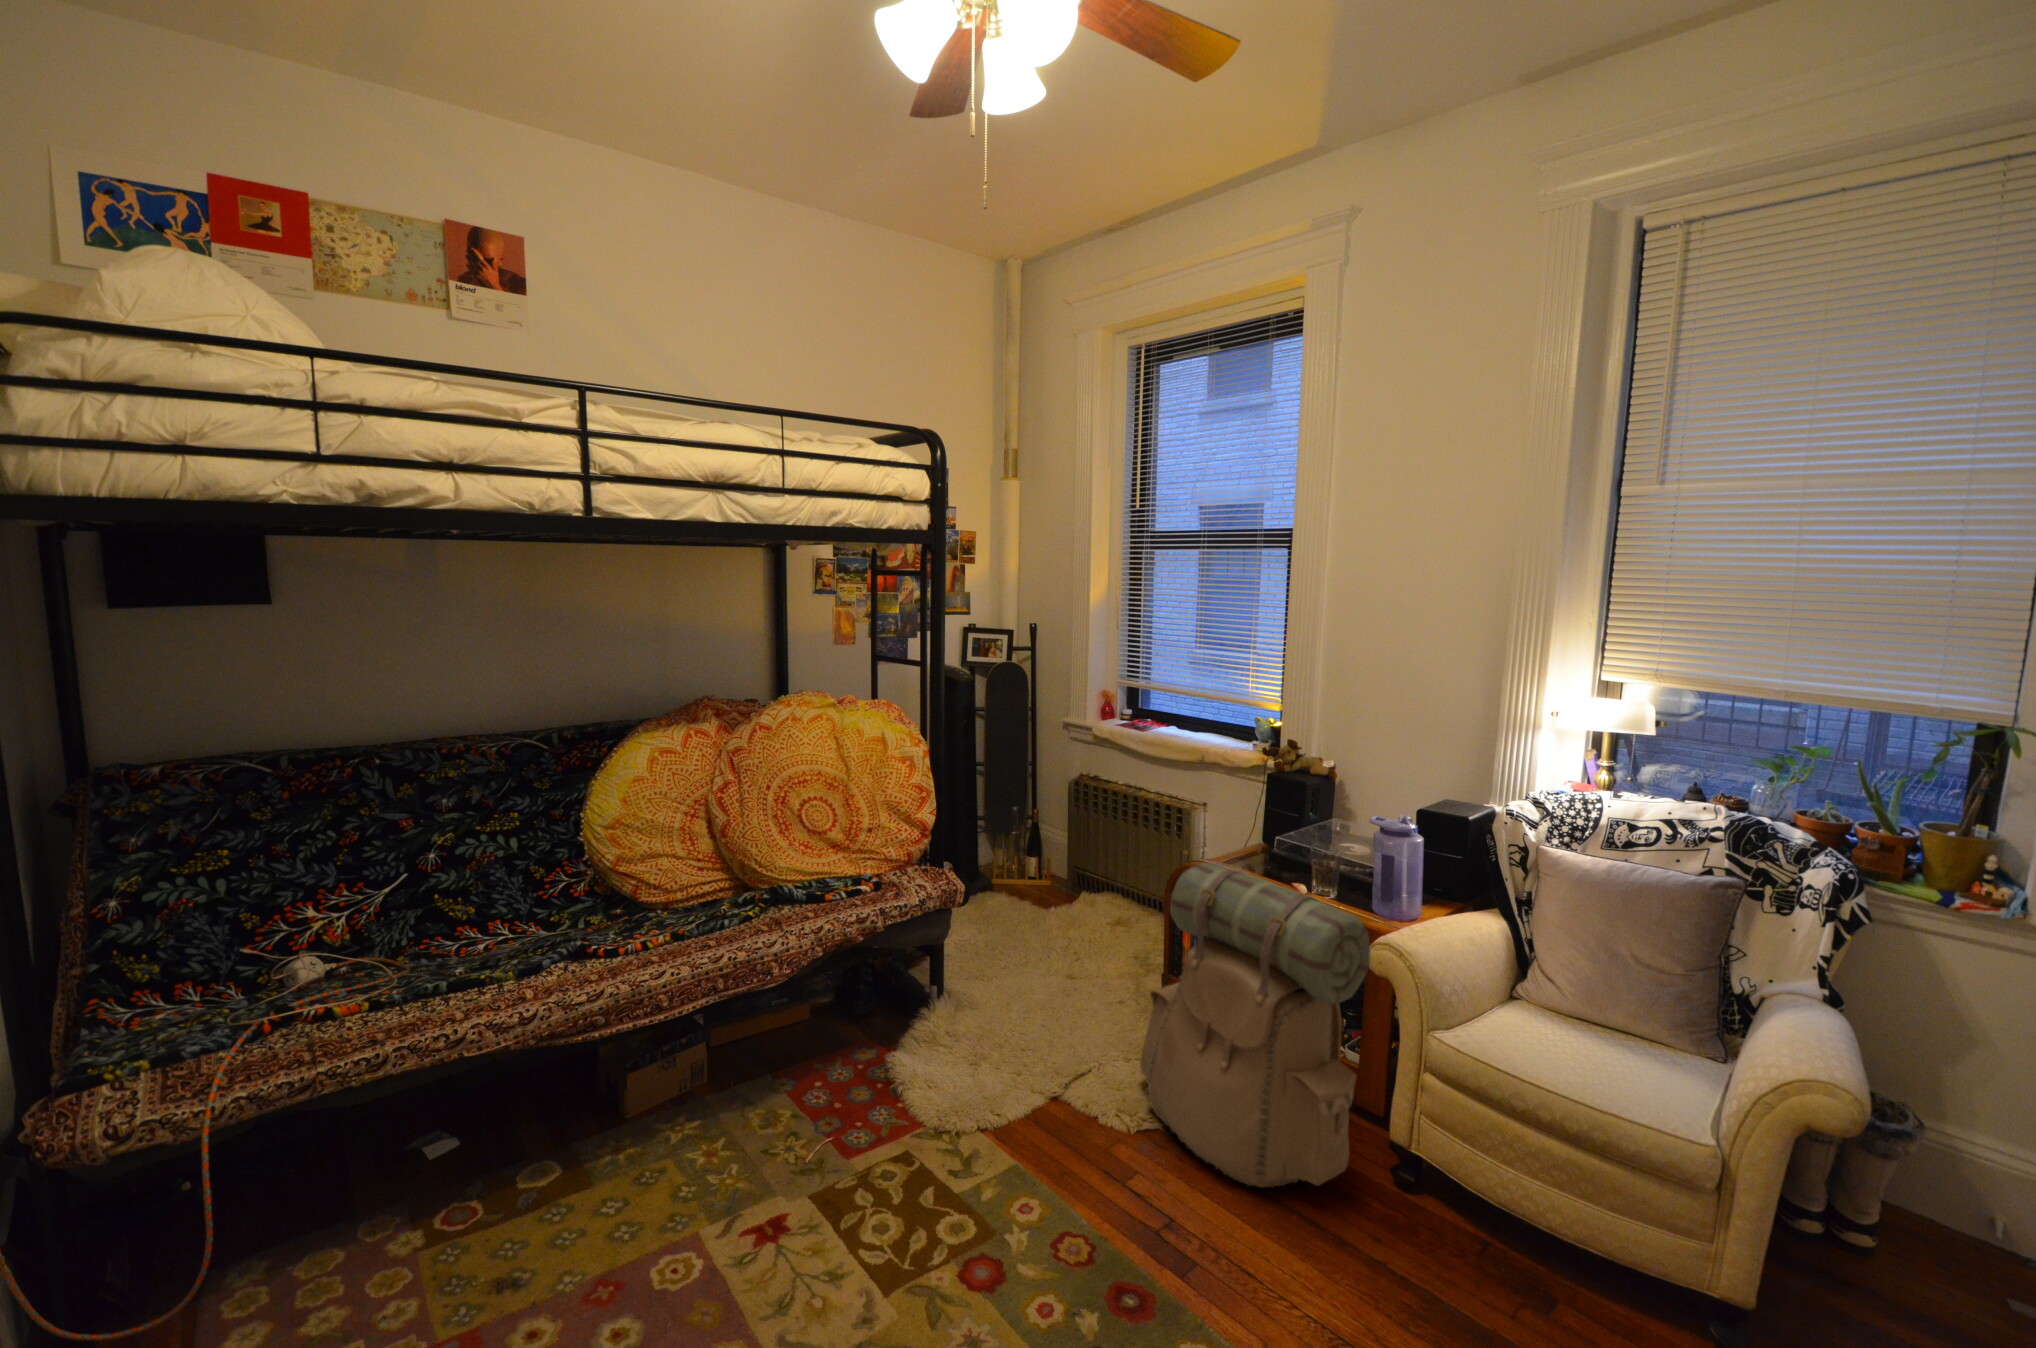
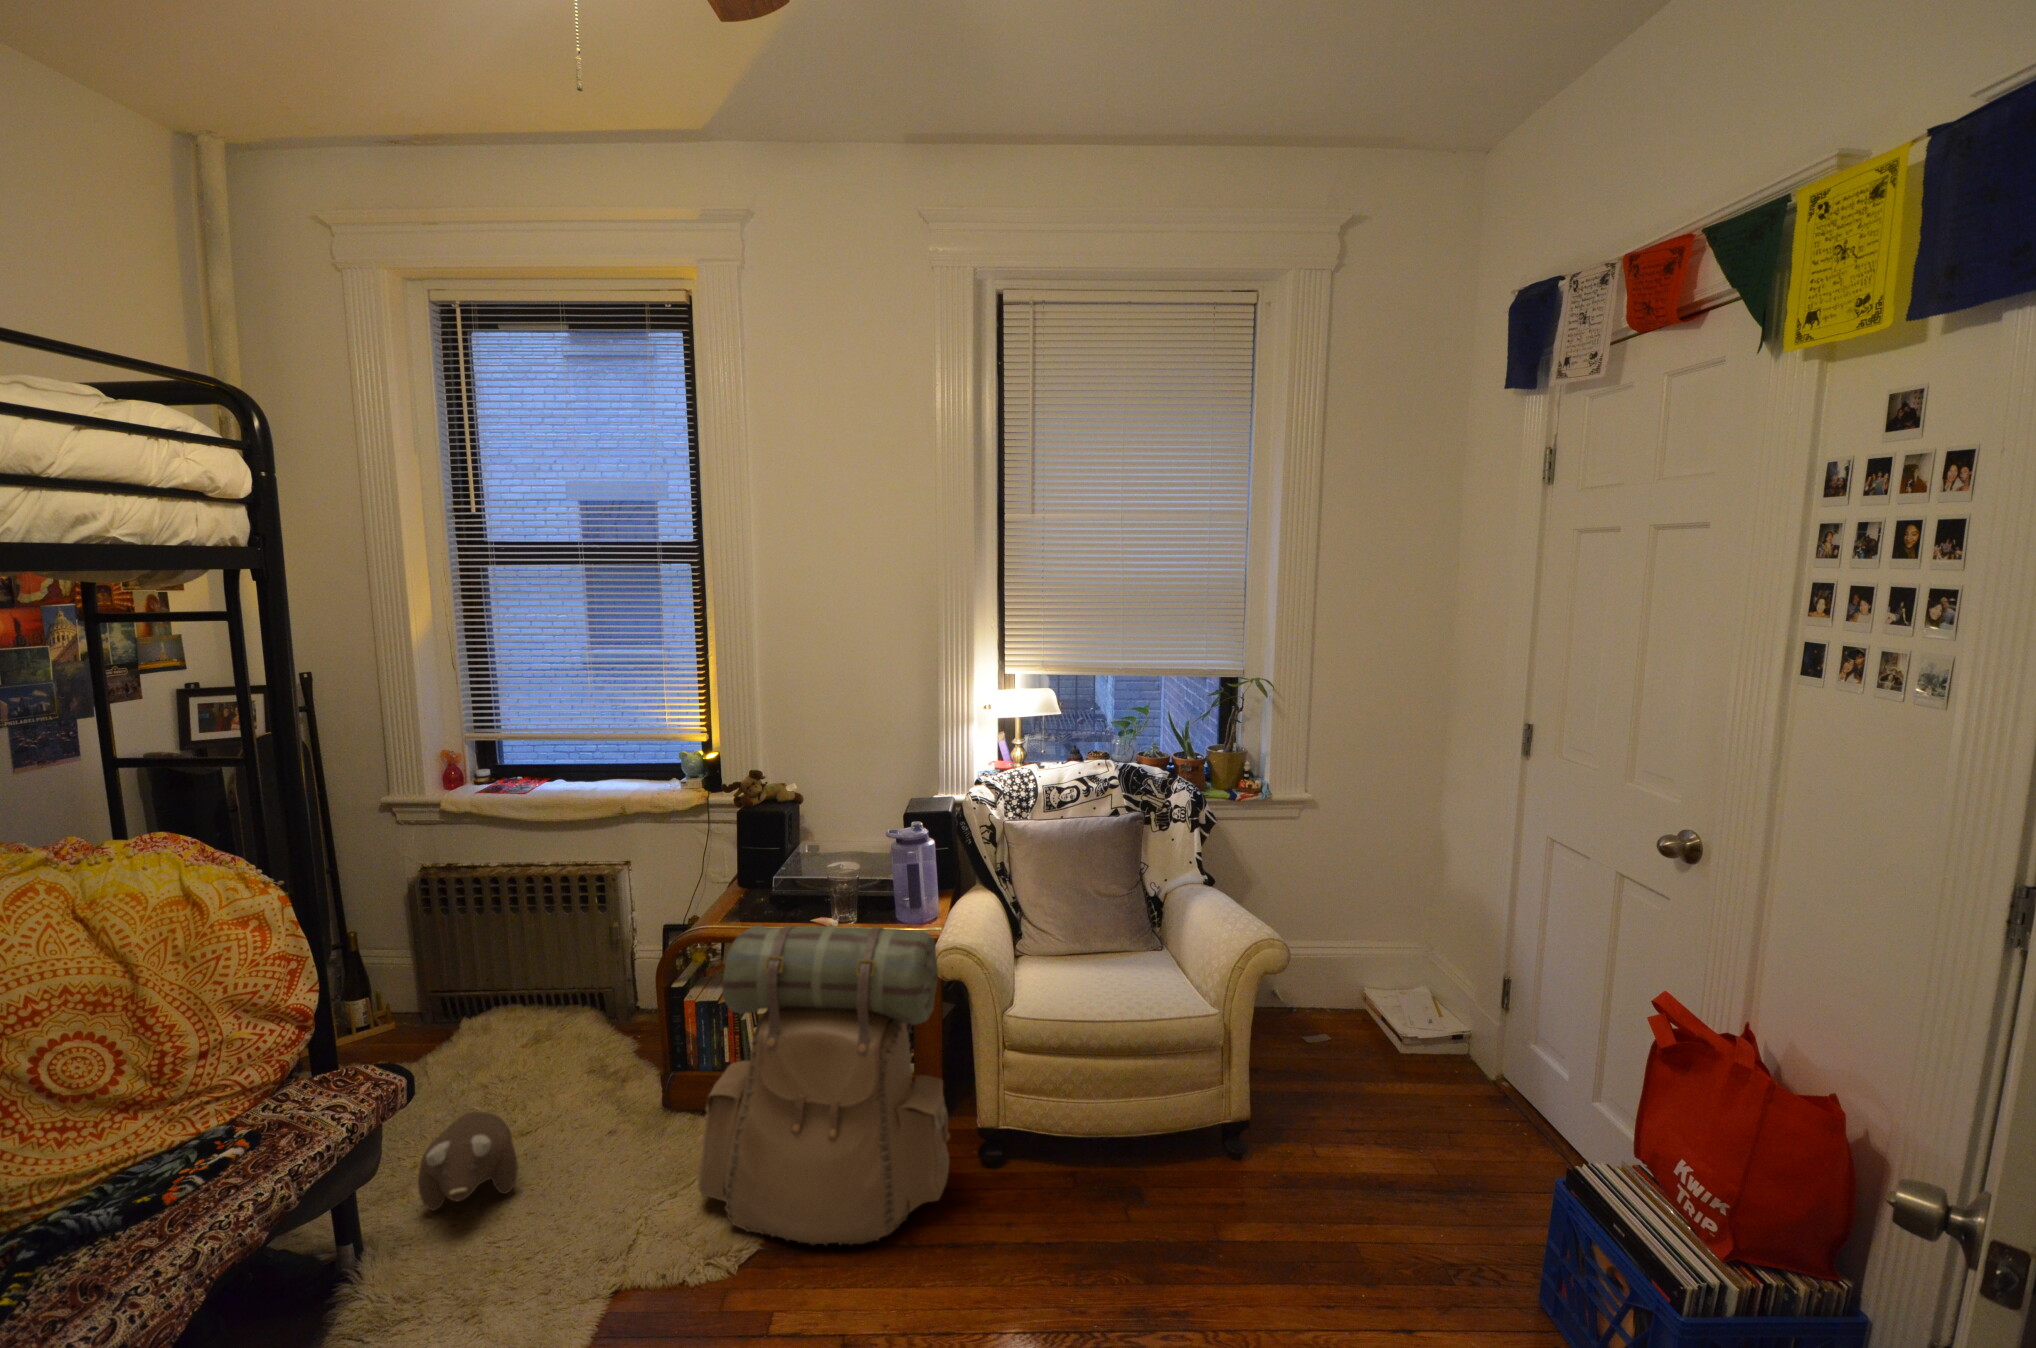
plush toy: none [988,940,1055,1007] -> present [418,1111,518,1211]

